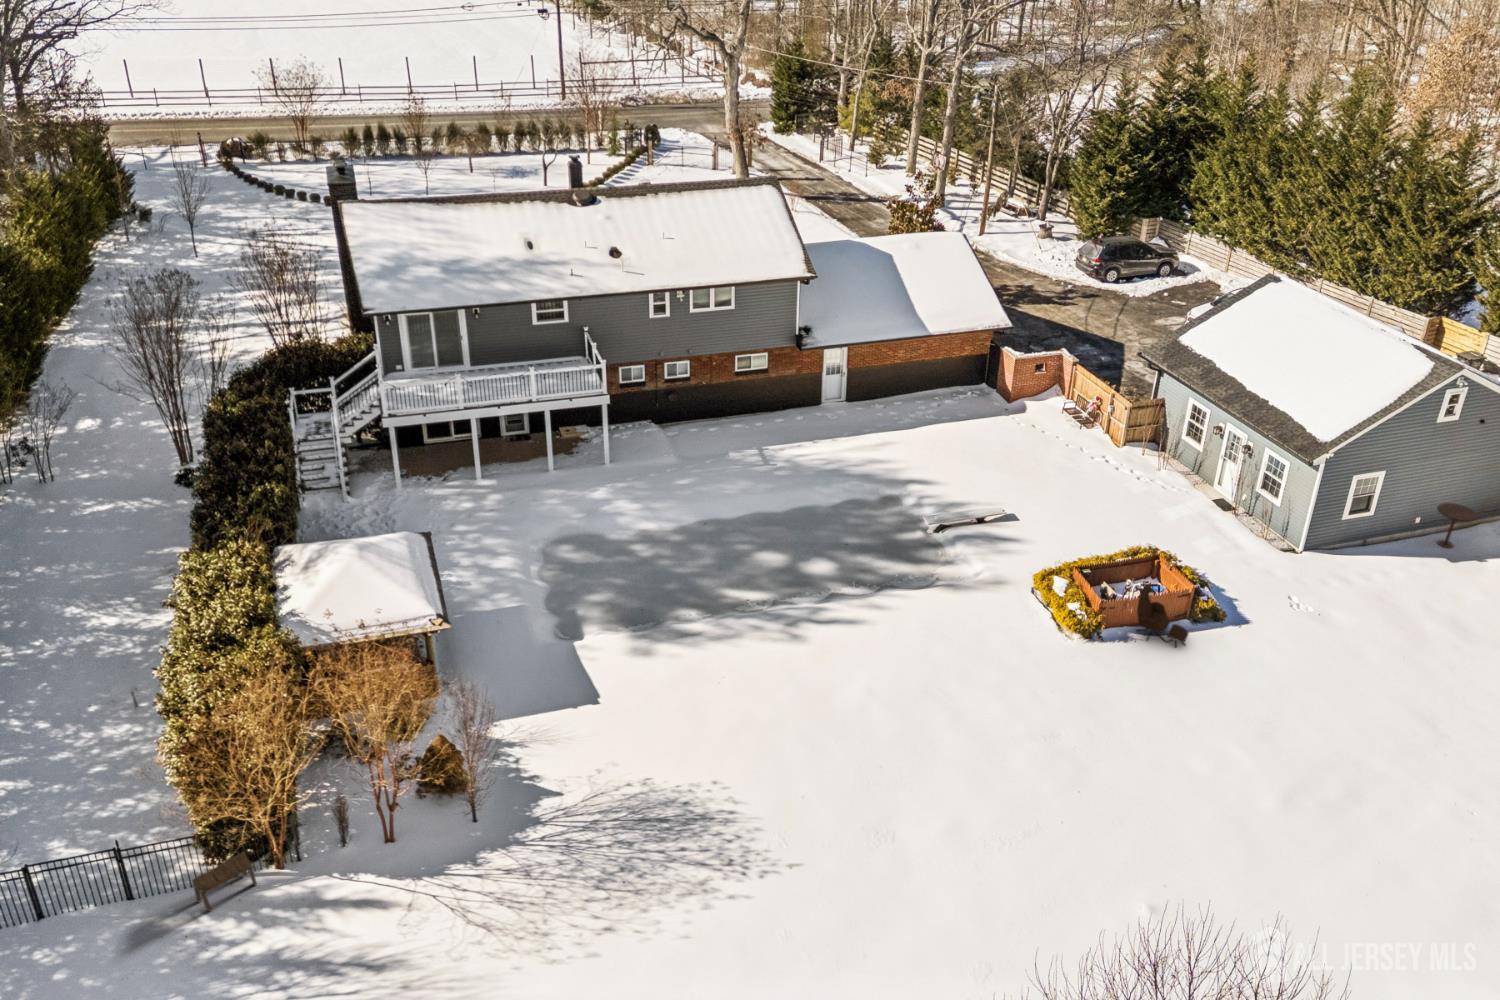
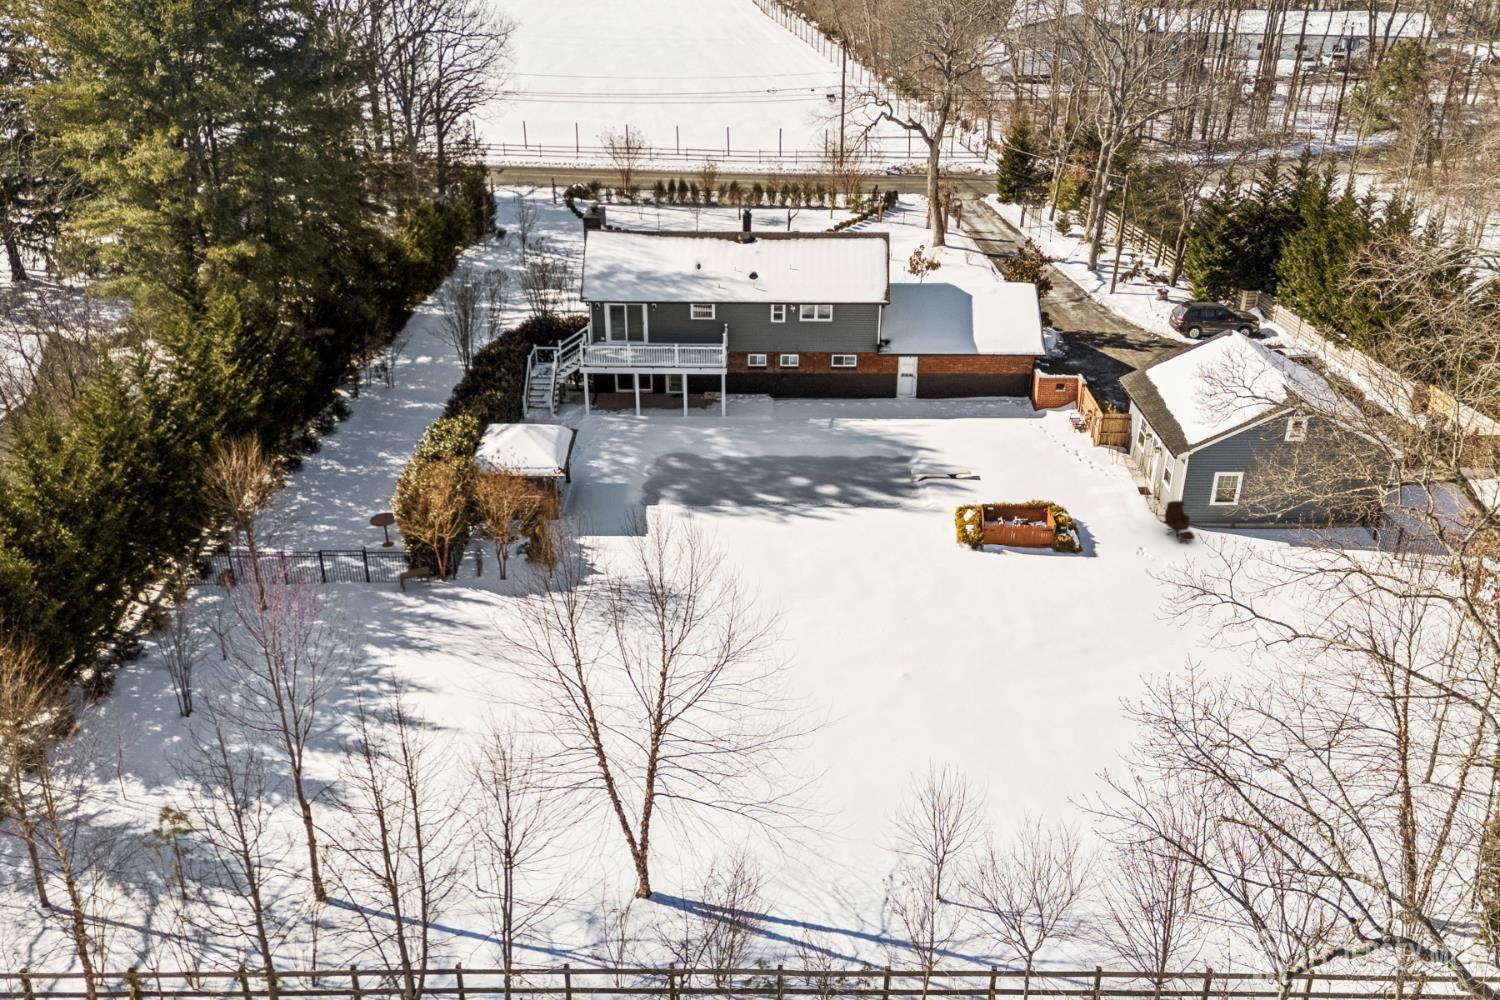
pedestal table: present [1437,503,1477,548] -> present [370,512,395,547]
lounge chair: present [1137,585,1188,643] -> present [1164,501,1195,541]

